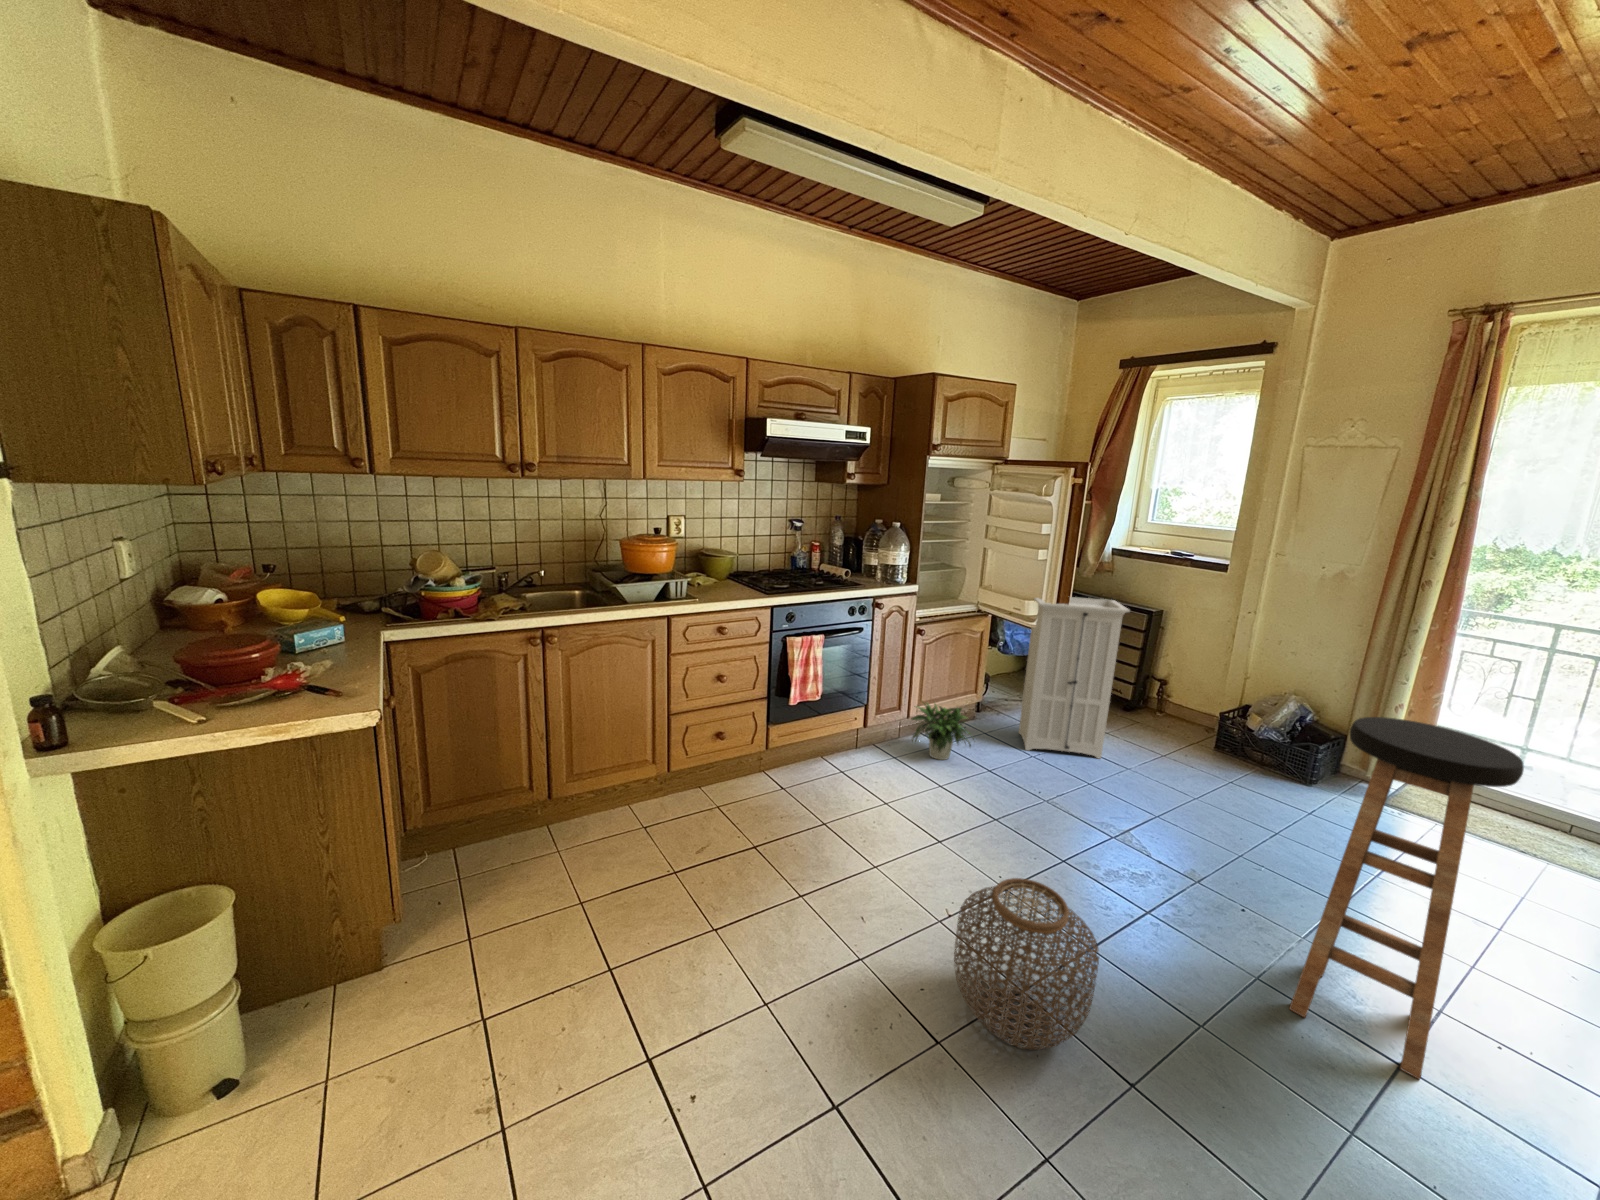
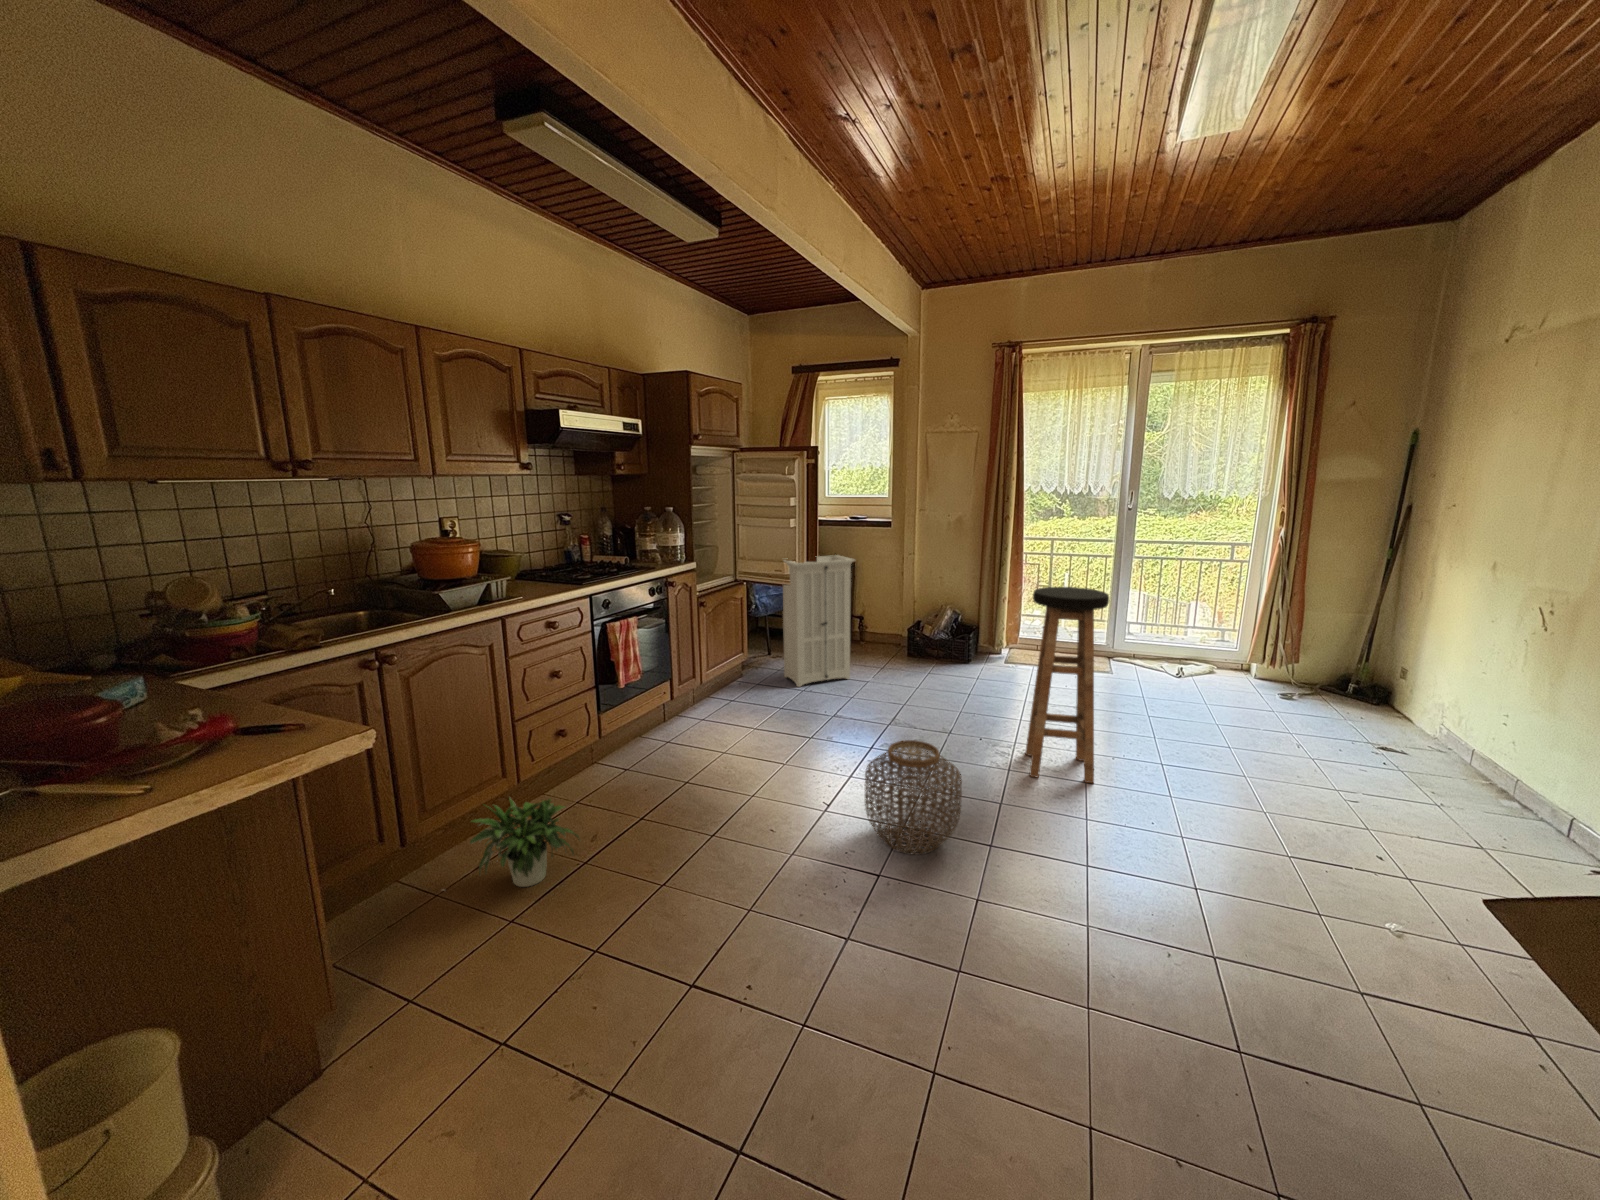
potted plant: present [911,704,975,760] -> present [443,798,579,891]

